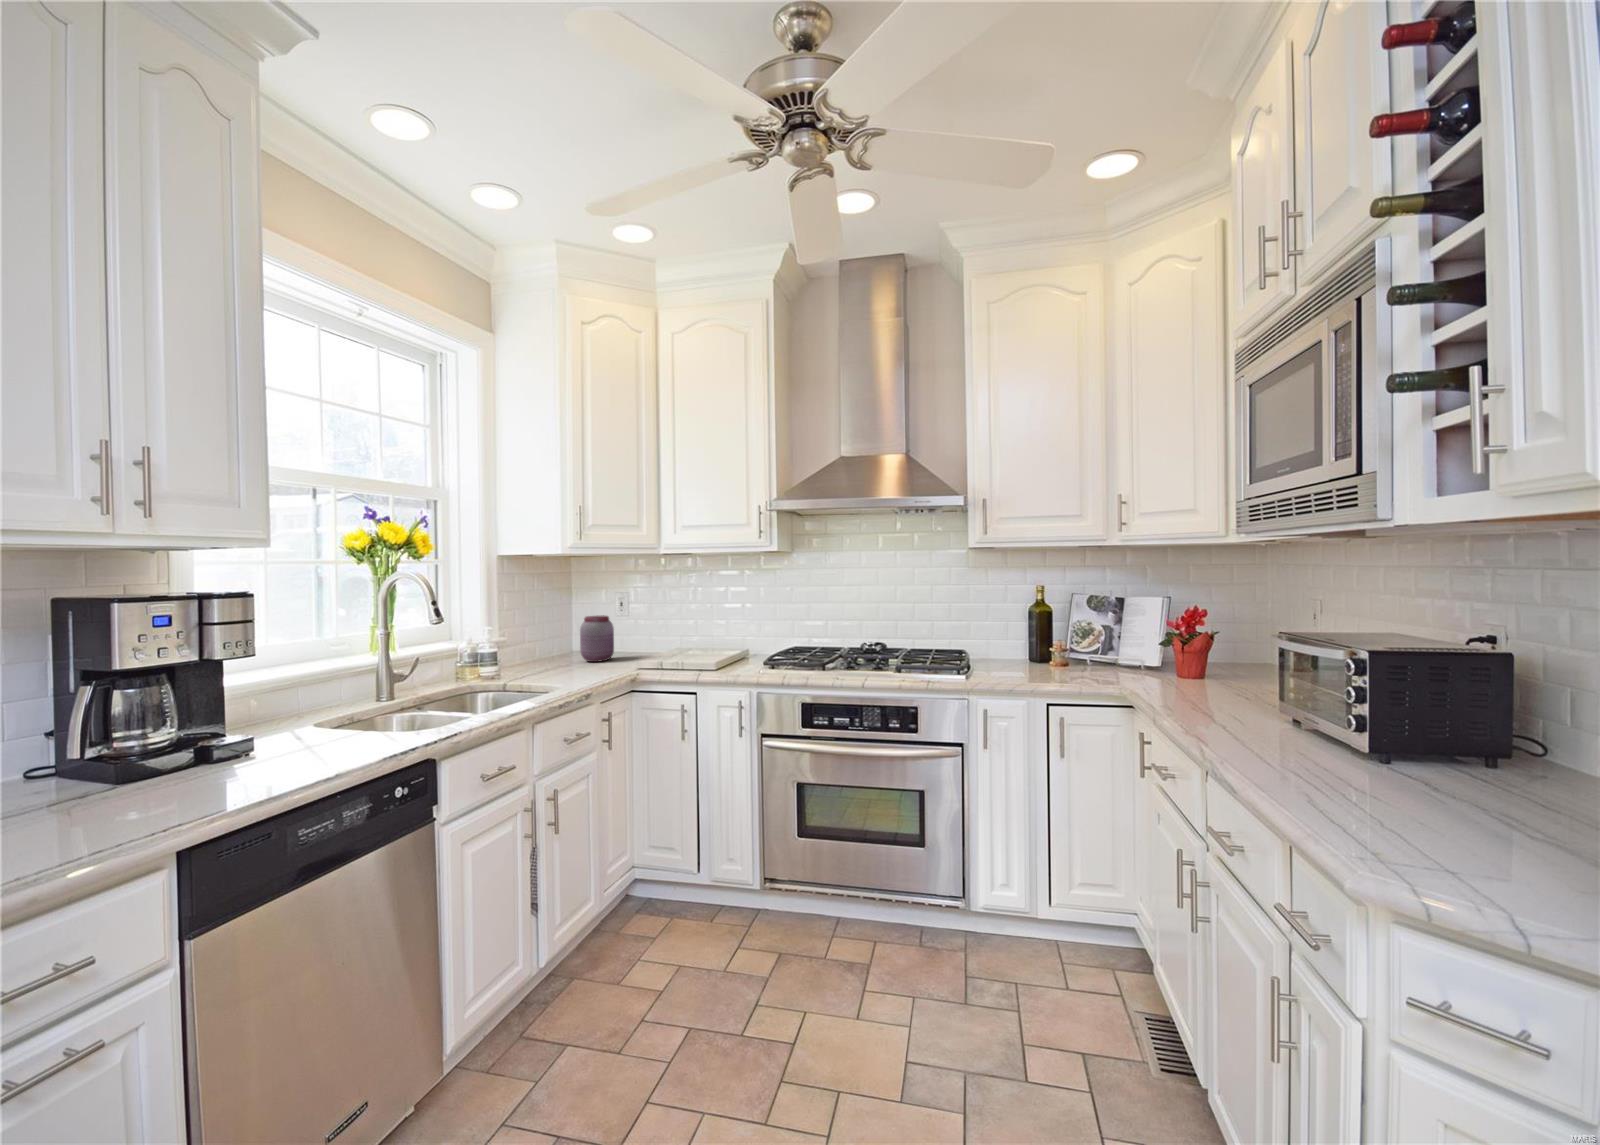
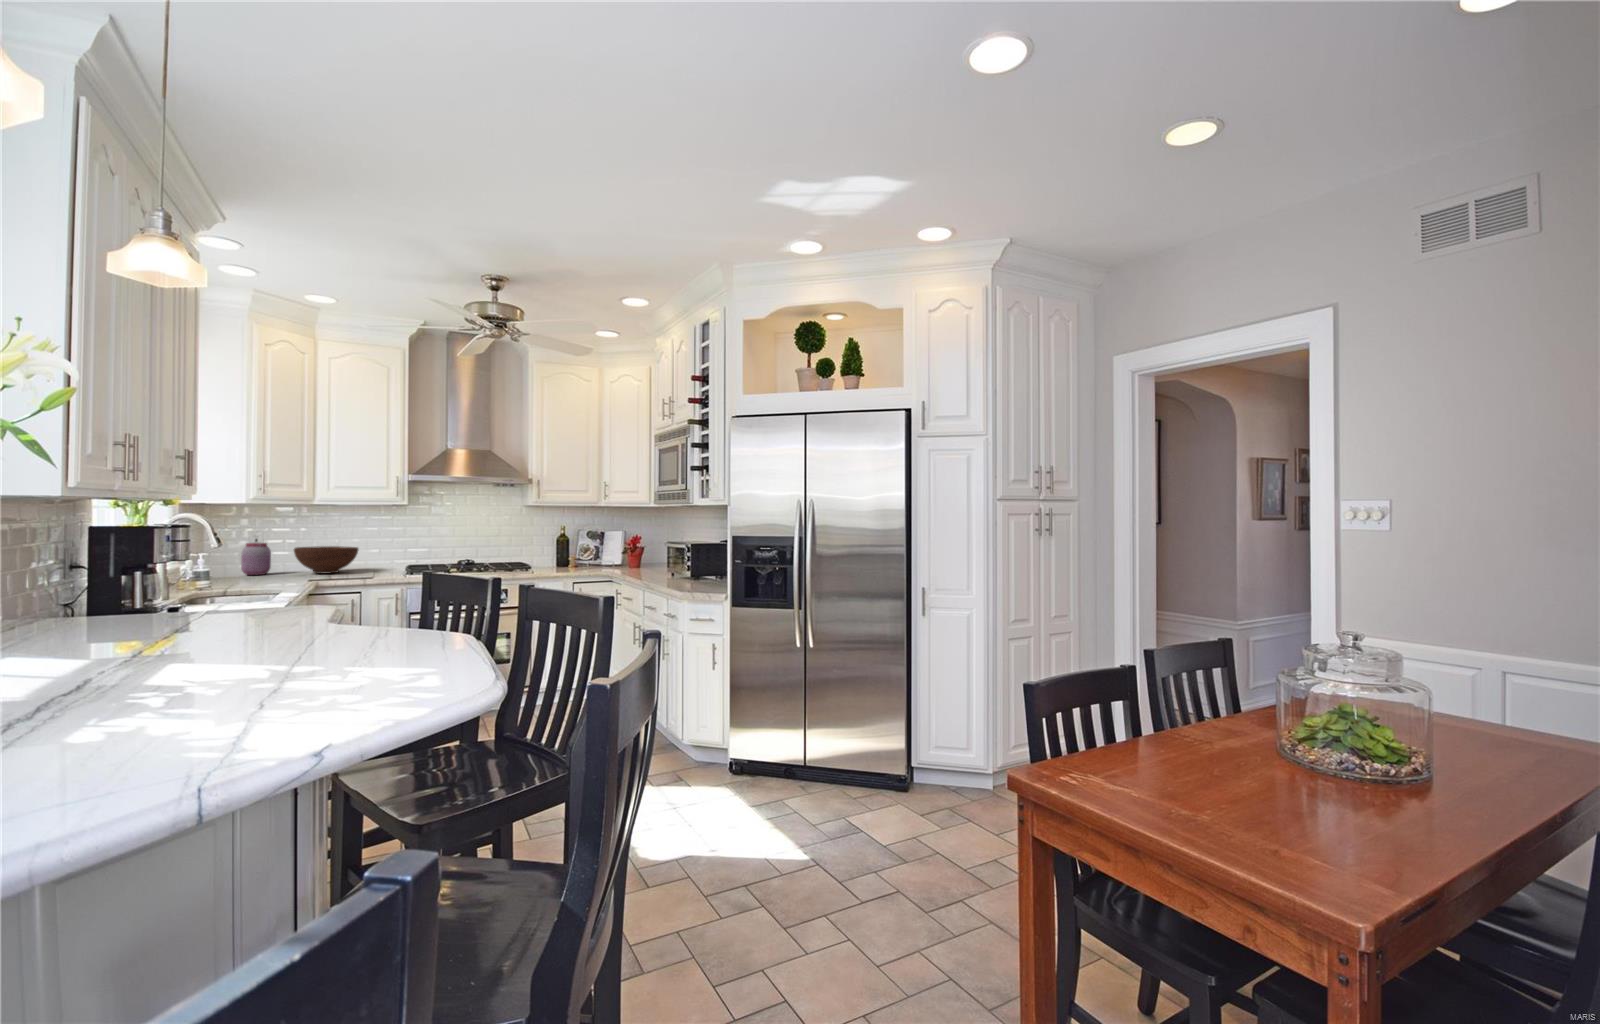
fruit bowl: none [618,622,703,665] -> present [294,546,358,574]

